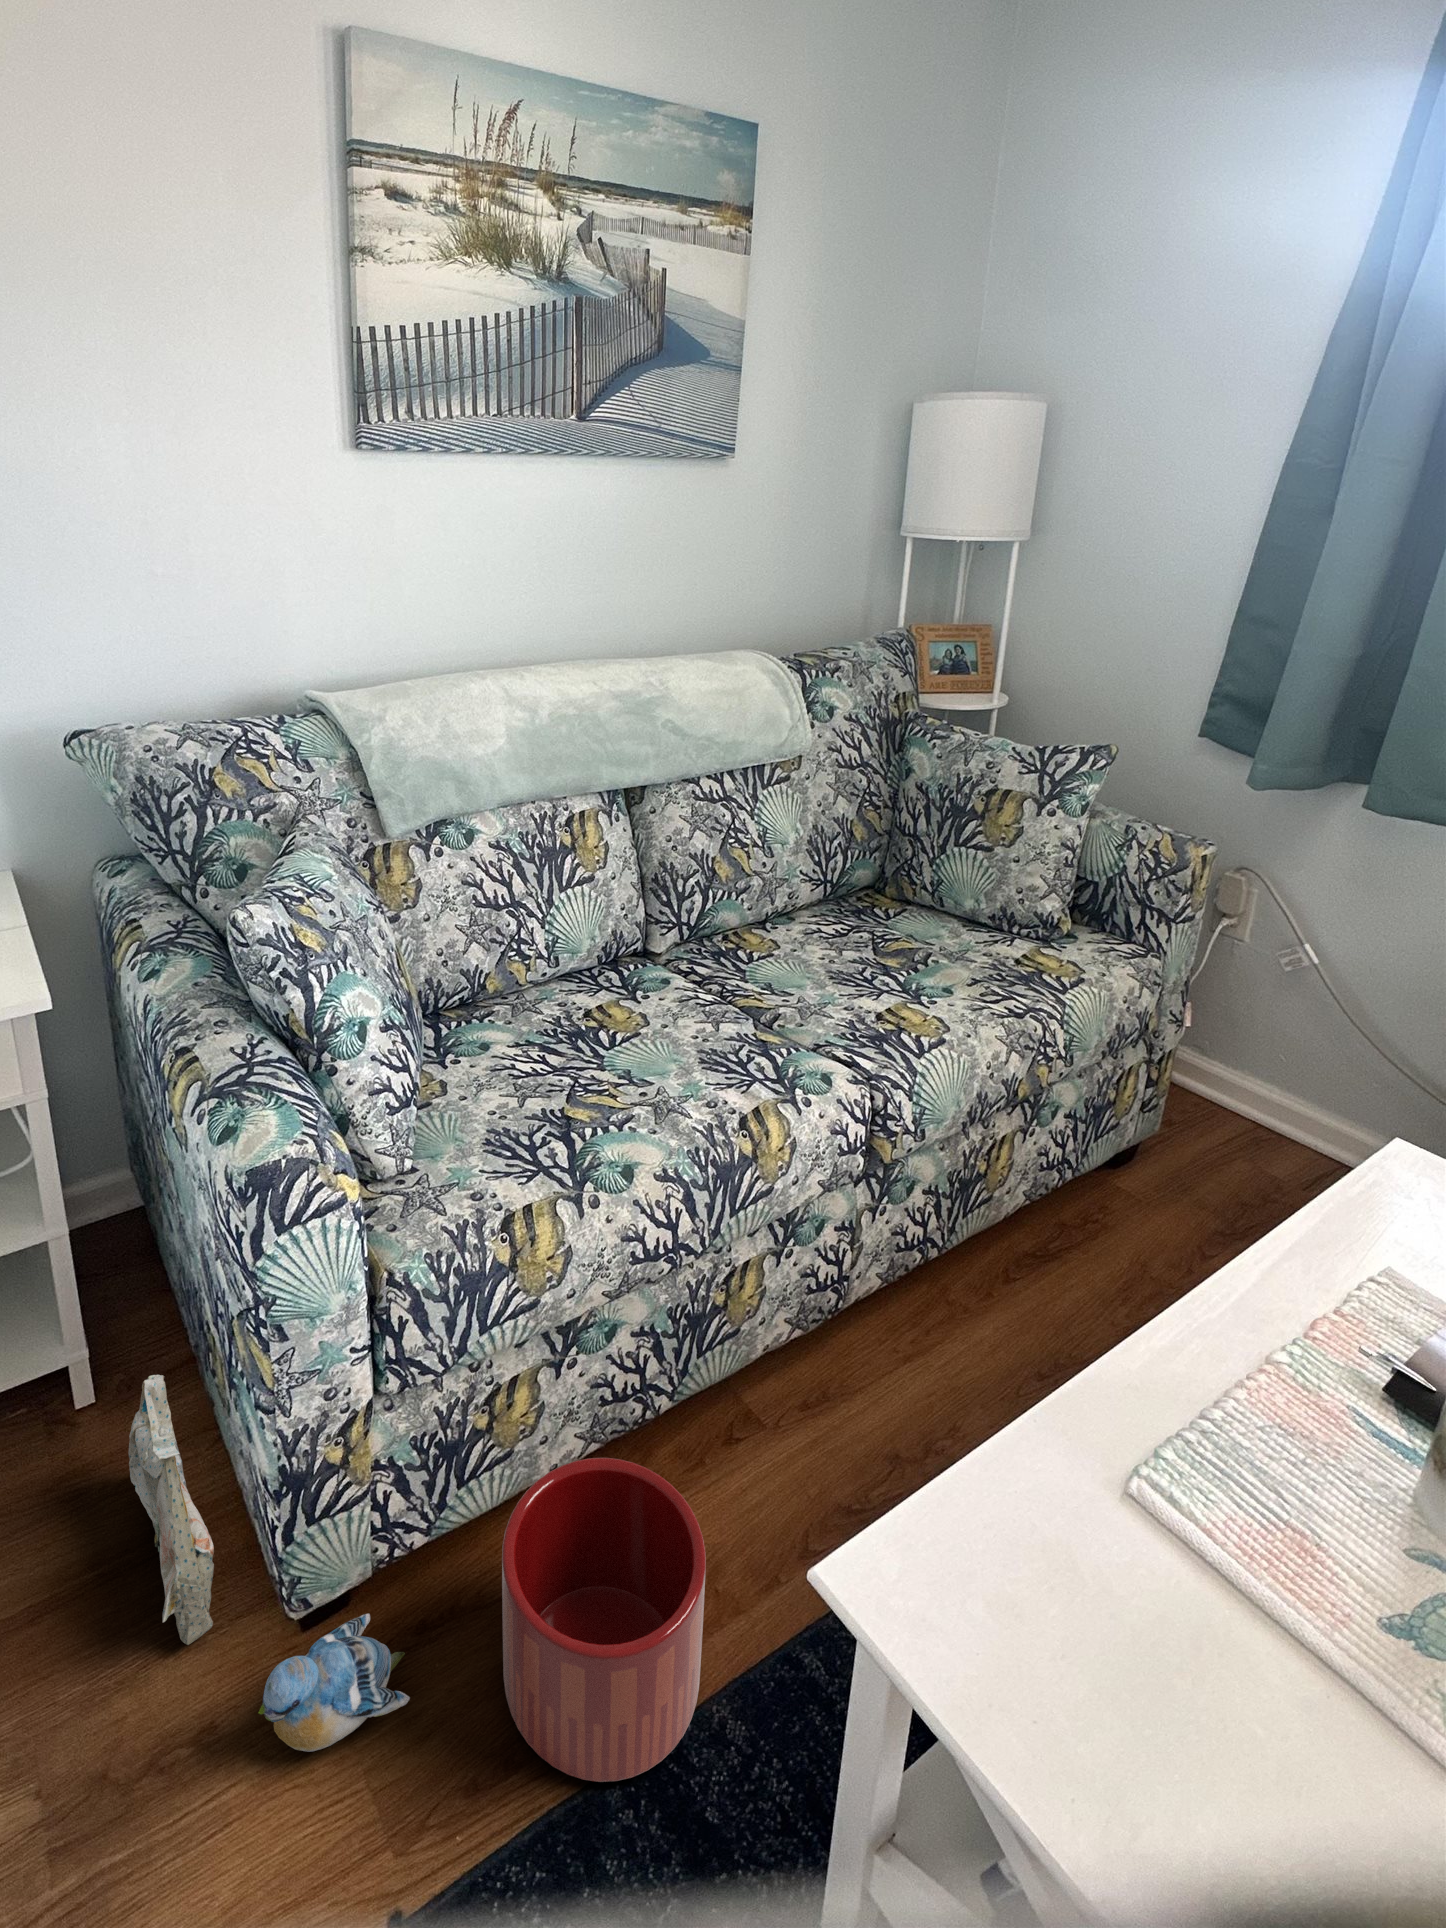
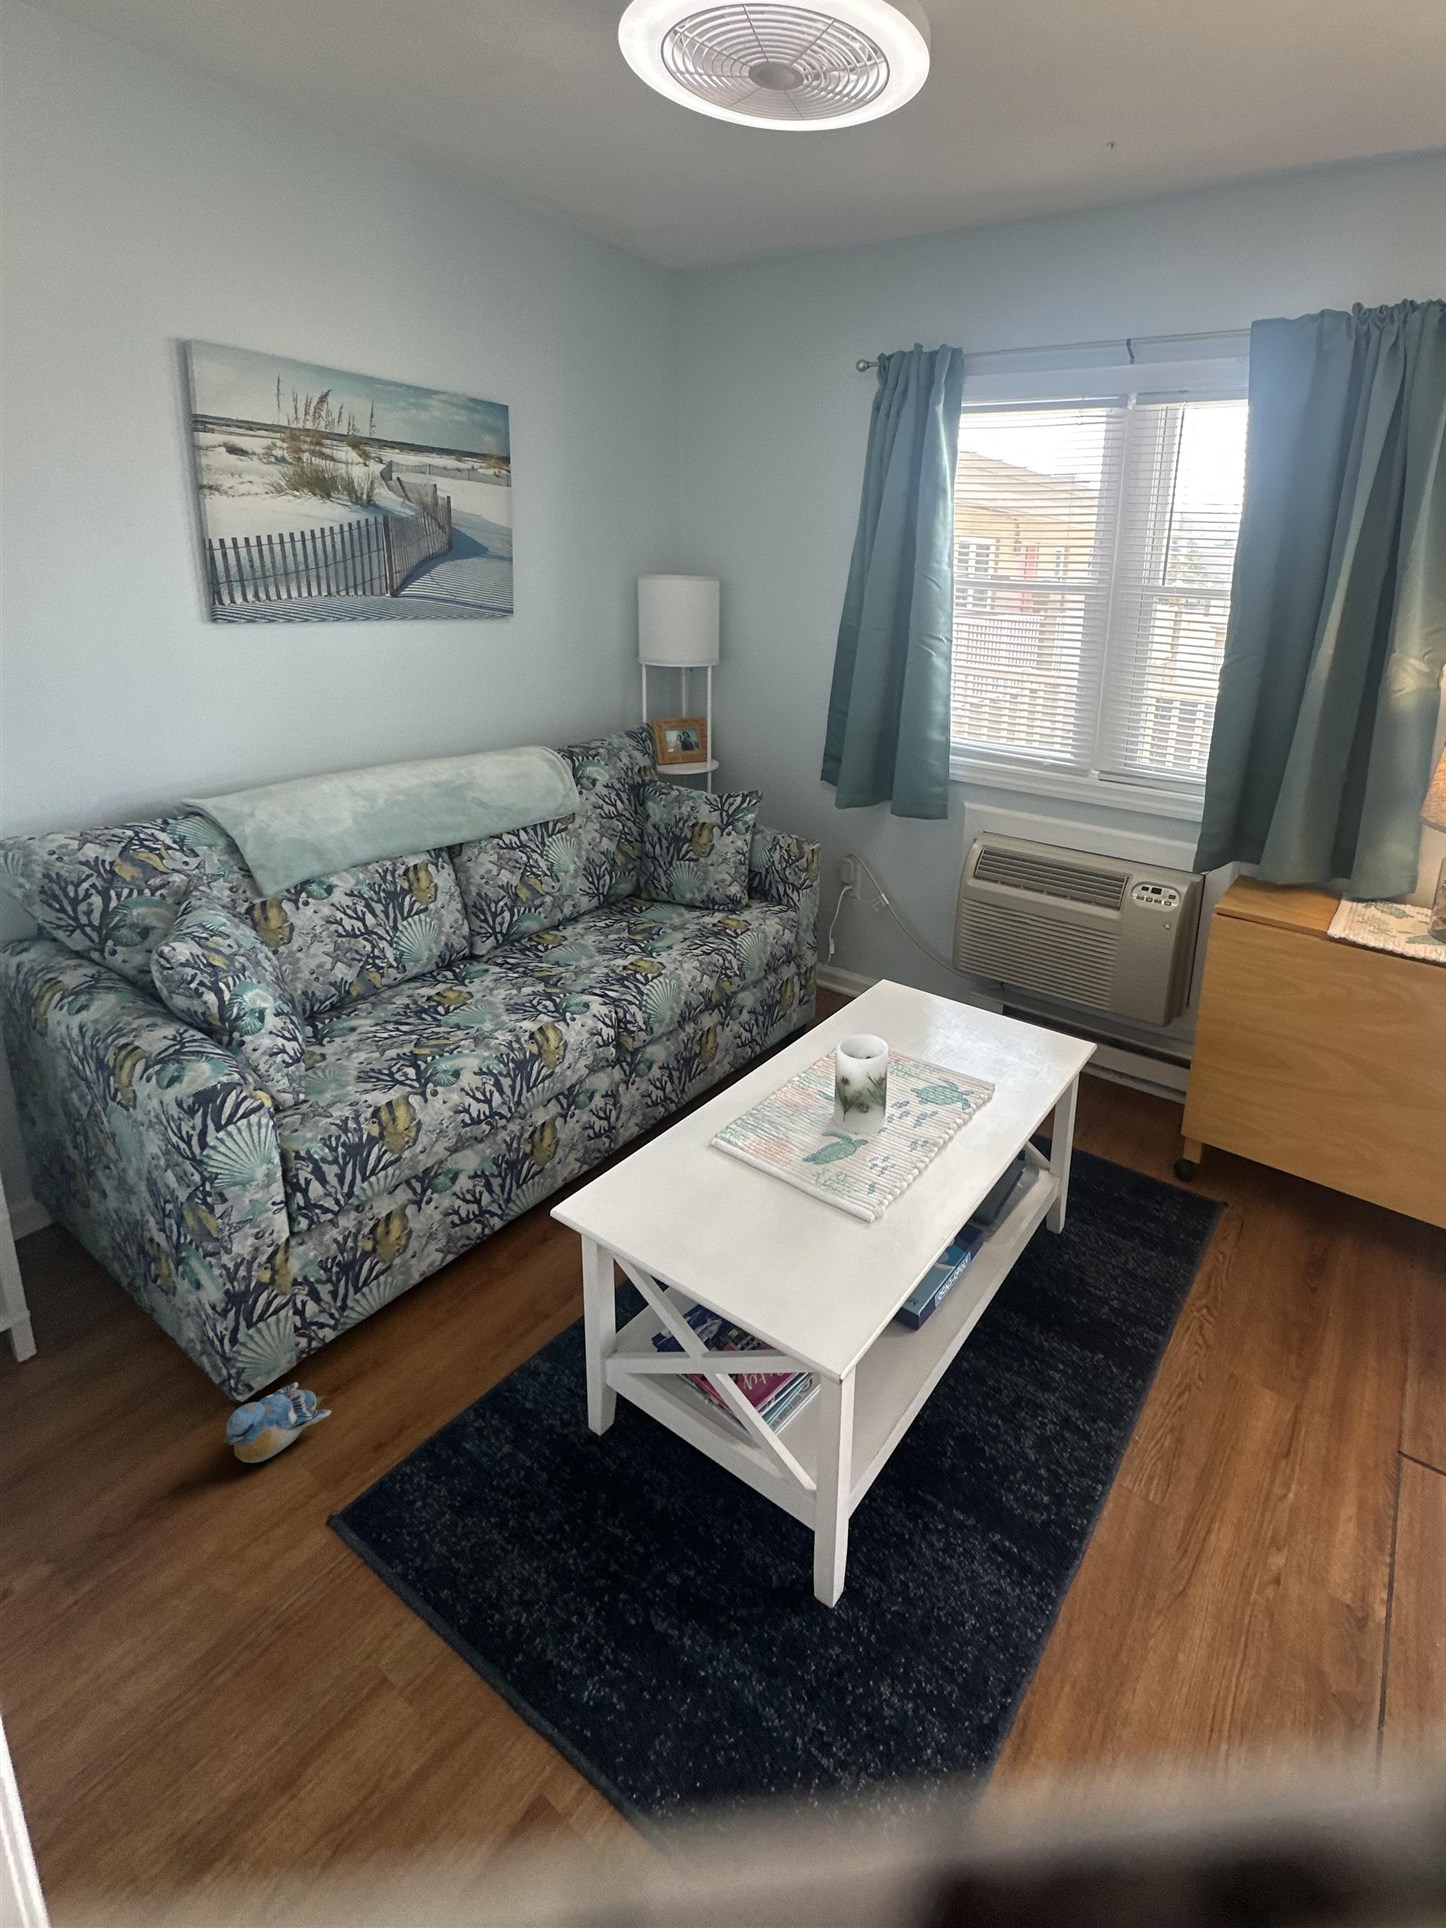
bag: present [128,1375,214,1645] -> none [87,1270,176,1446]
planter: present [502,1458,706,1782] -> none [388,1240,522,1415]

